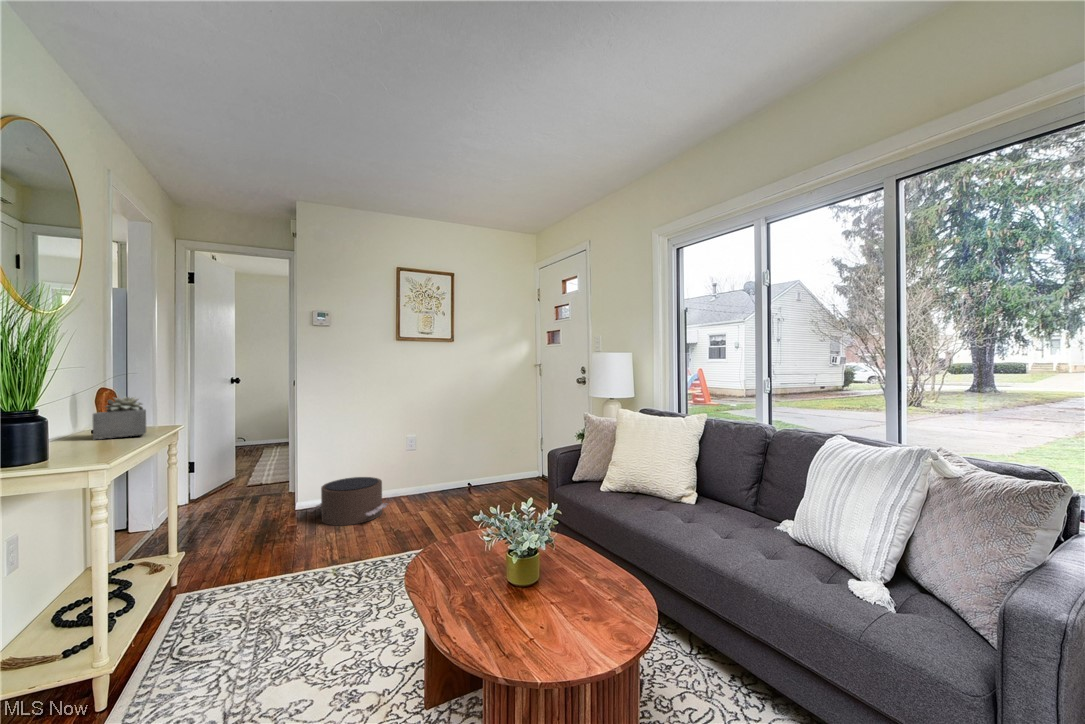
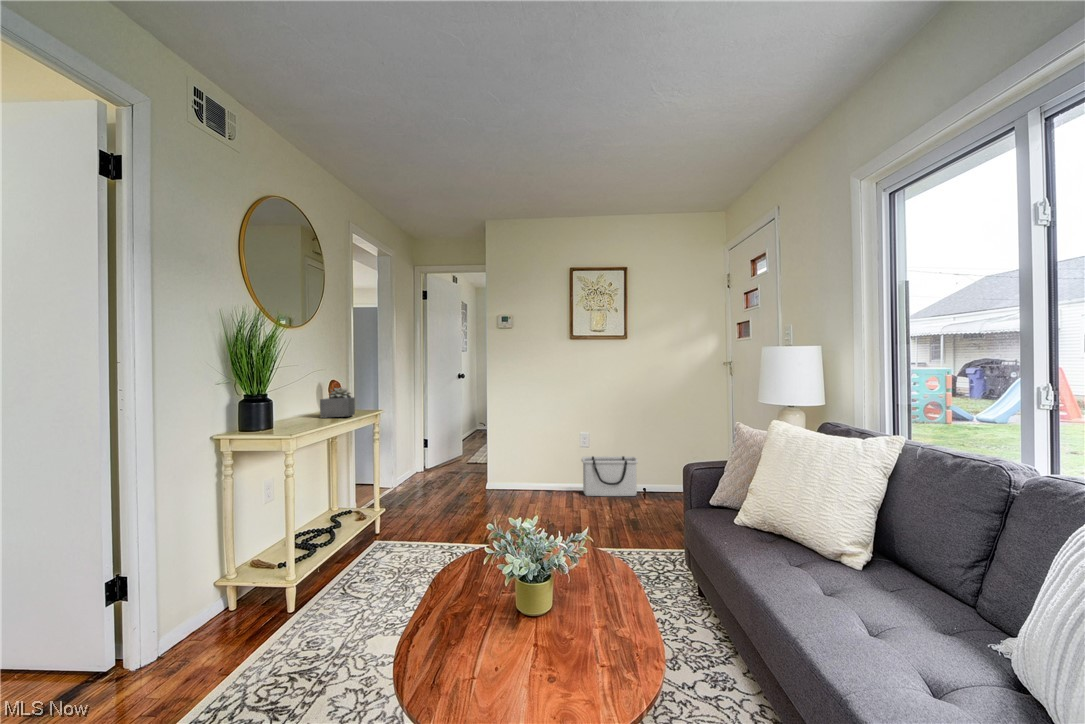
storage bin: none [410,455,467,499] -> present [582,456,638,496]
pouf: present [308,477,387,526] -> none [488,467,554,510]

